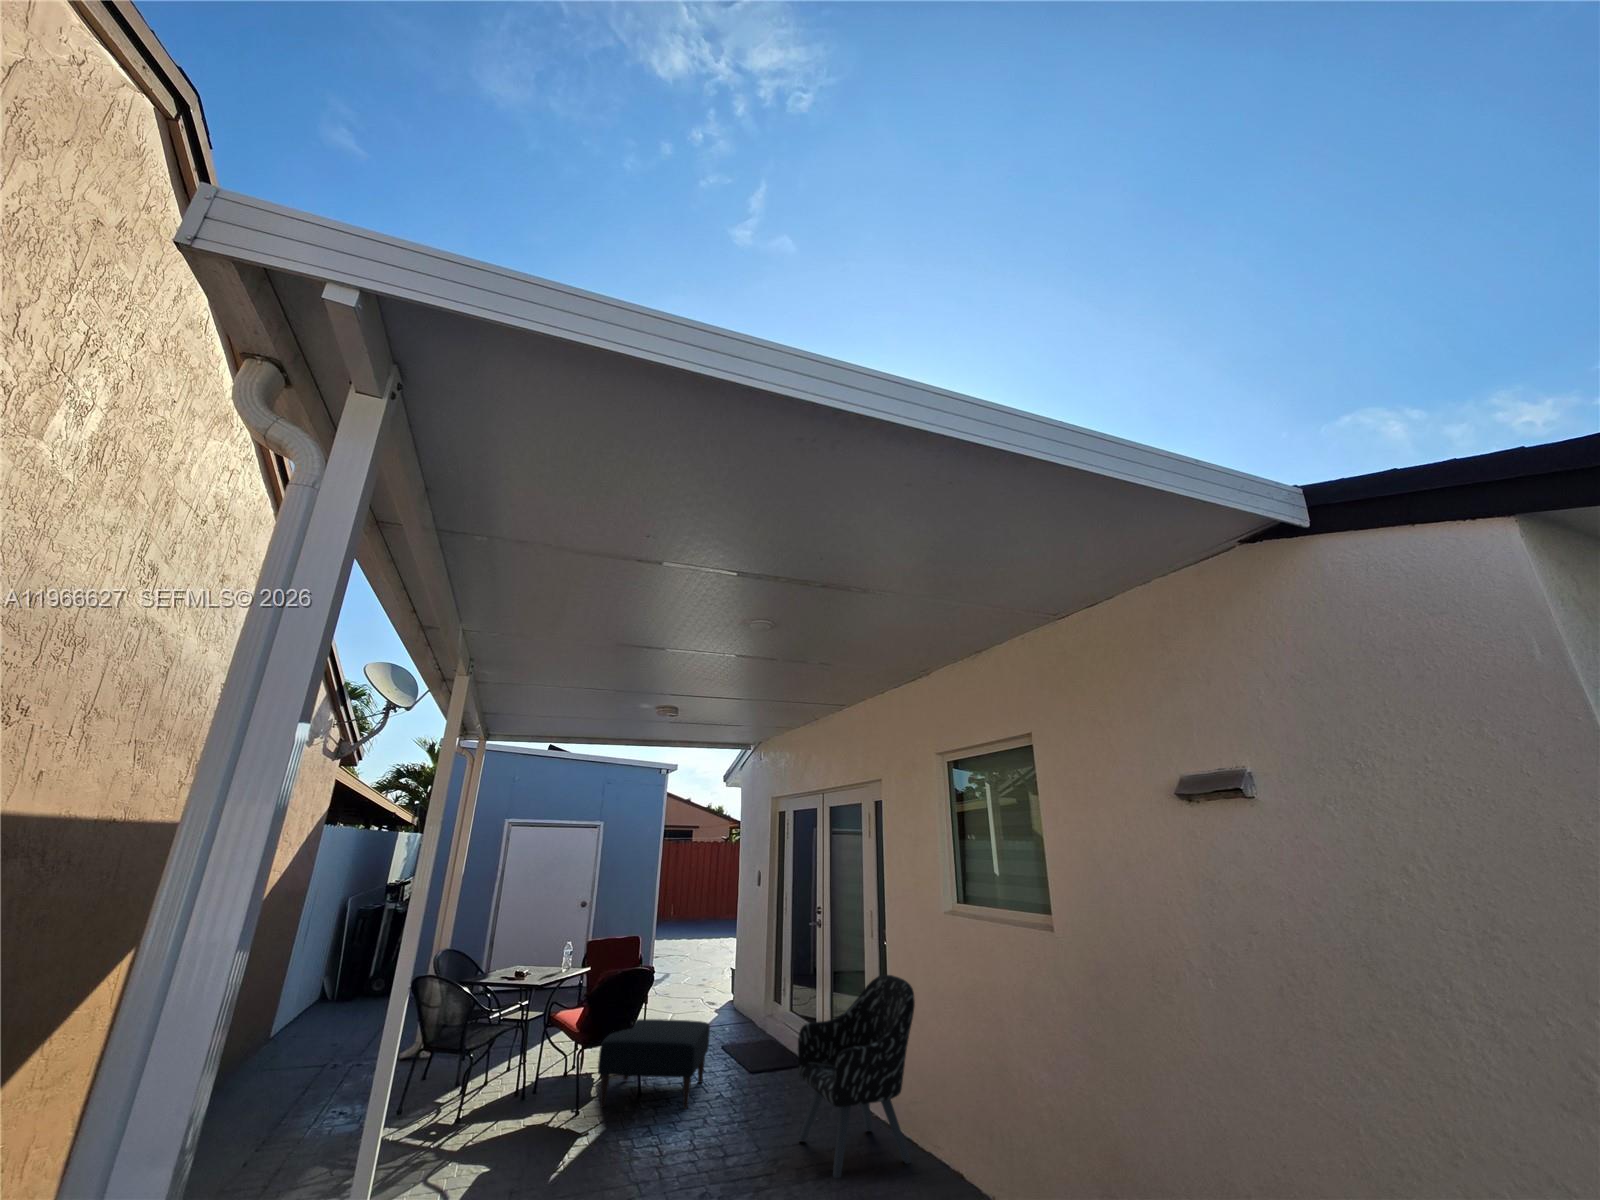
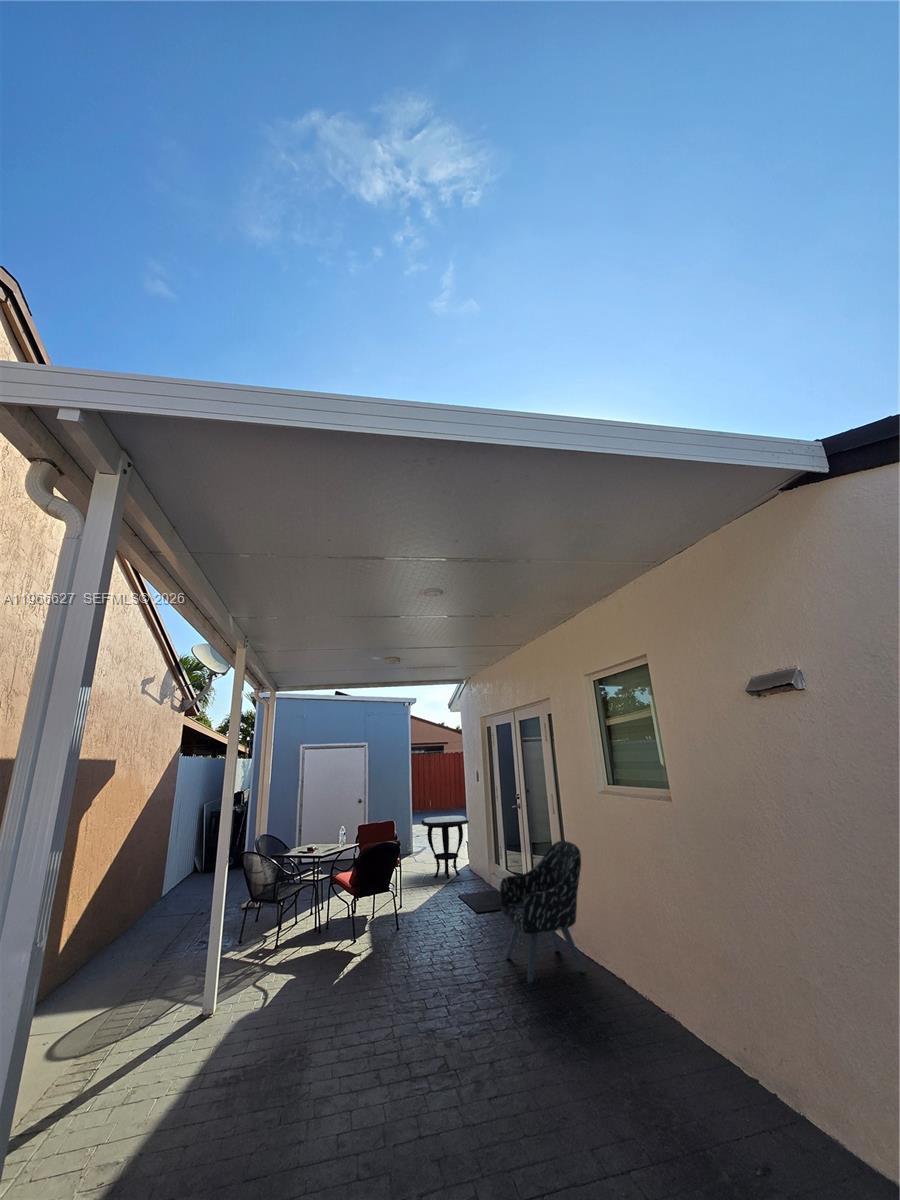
side table: none [673,931,741,1022] -> present [421,816,469,879]
ottoman: present [598,1019,710,1109] -> none [367,878,445,938]

